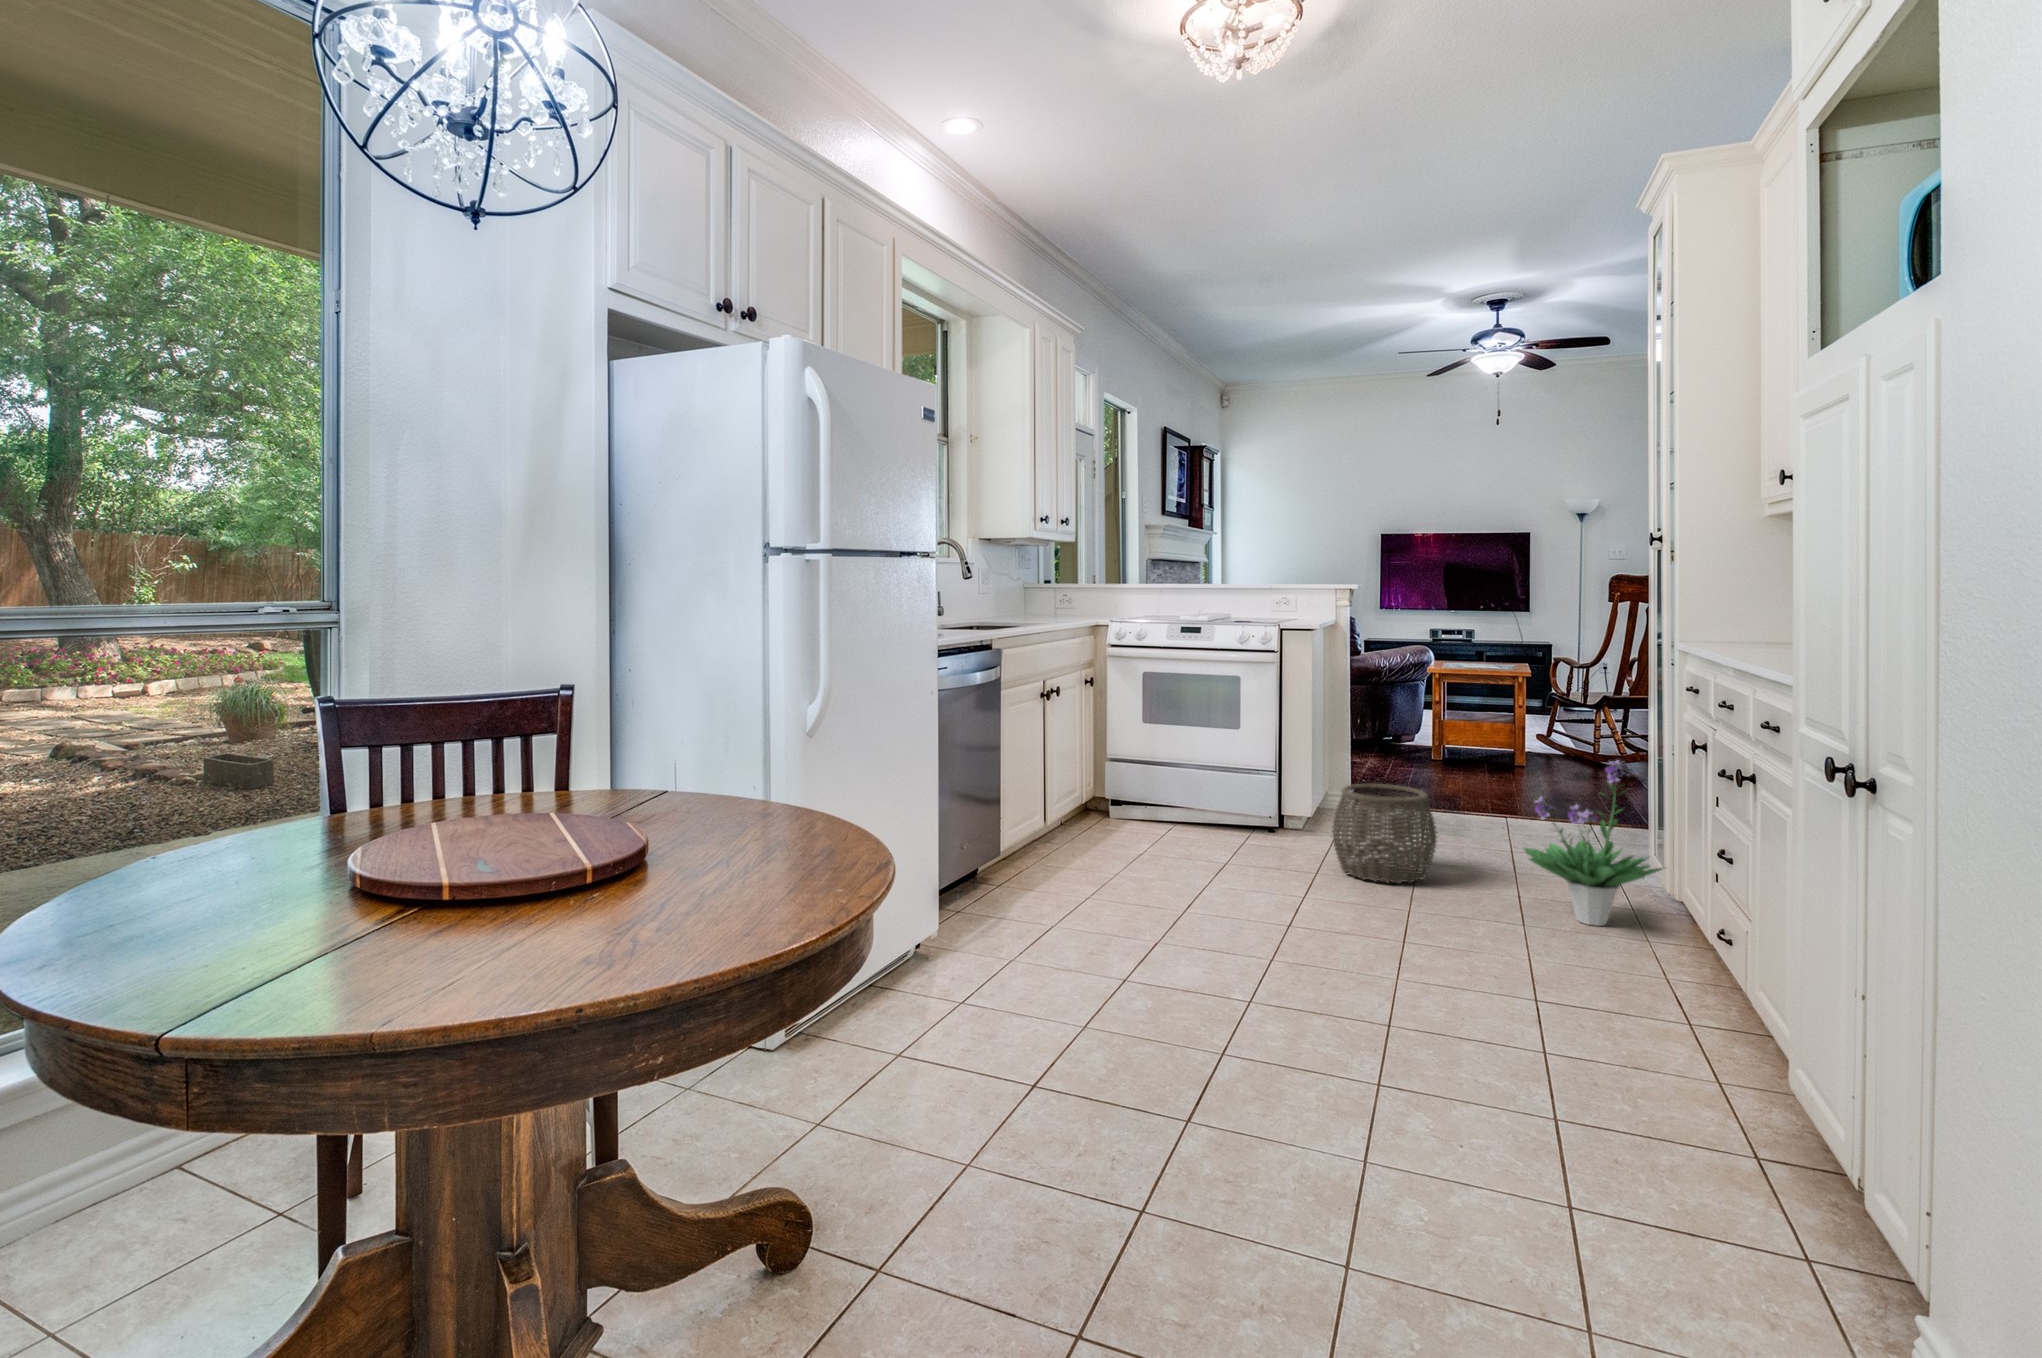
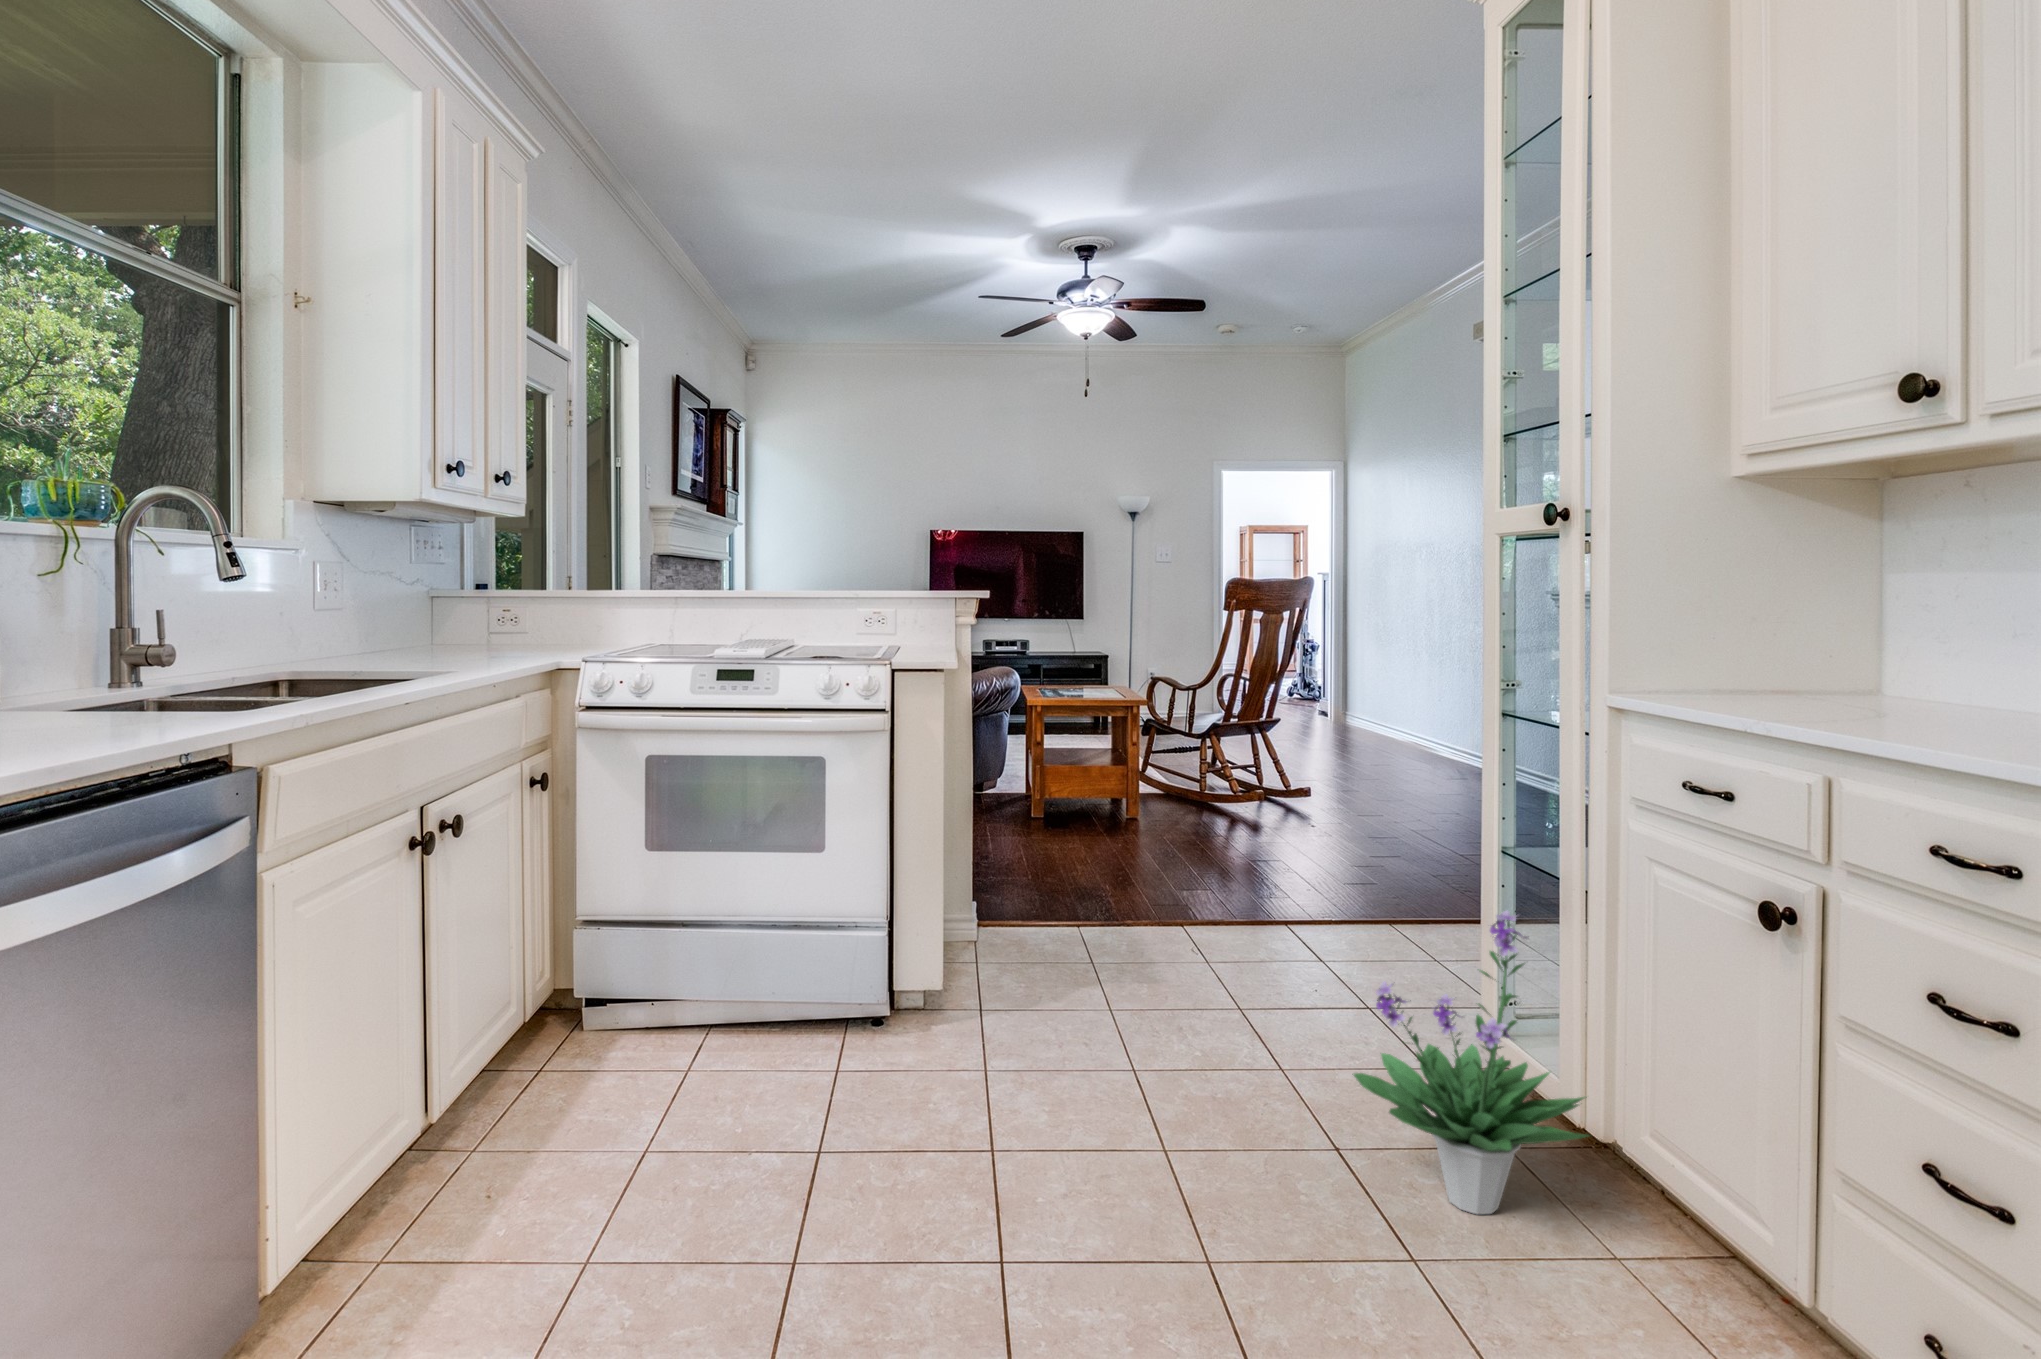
woven basket: present [1332,784,1437,883] -> none [1007,947,1187,1151]

